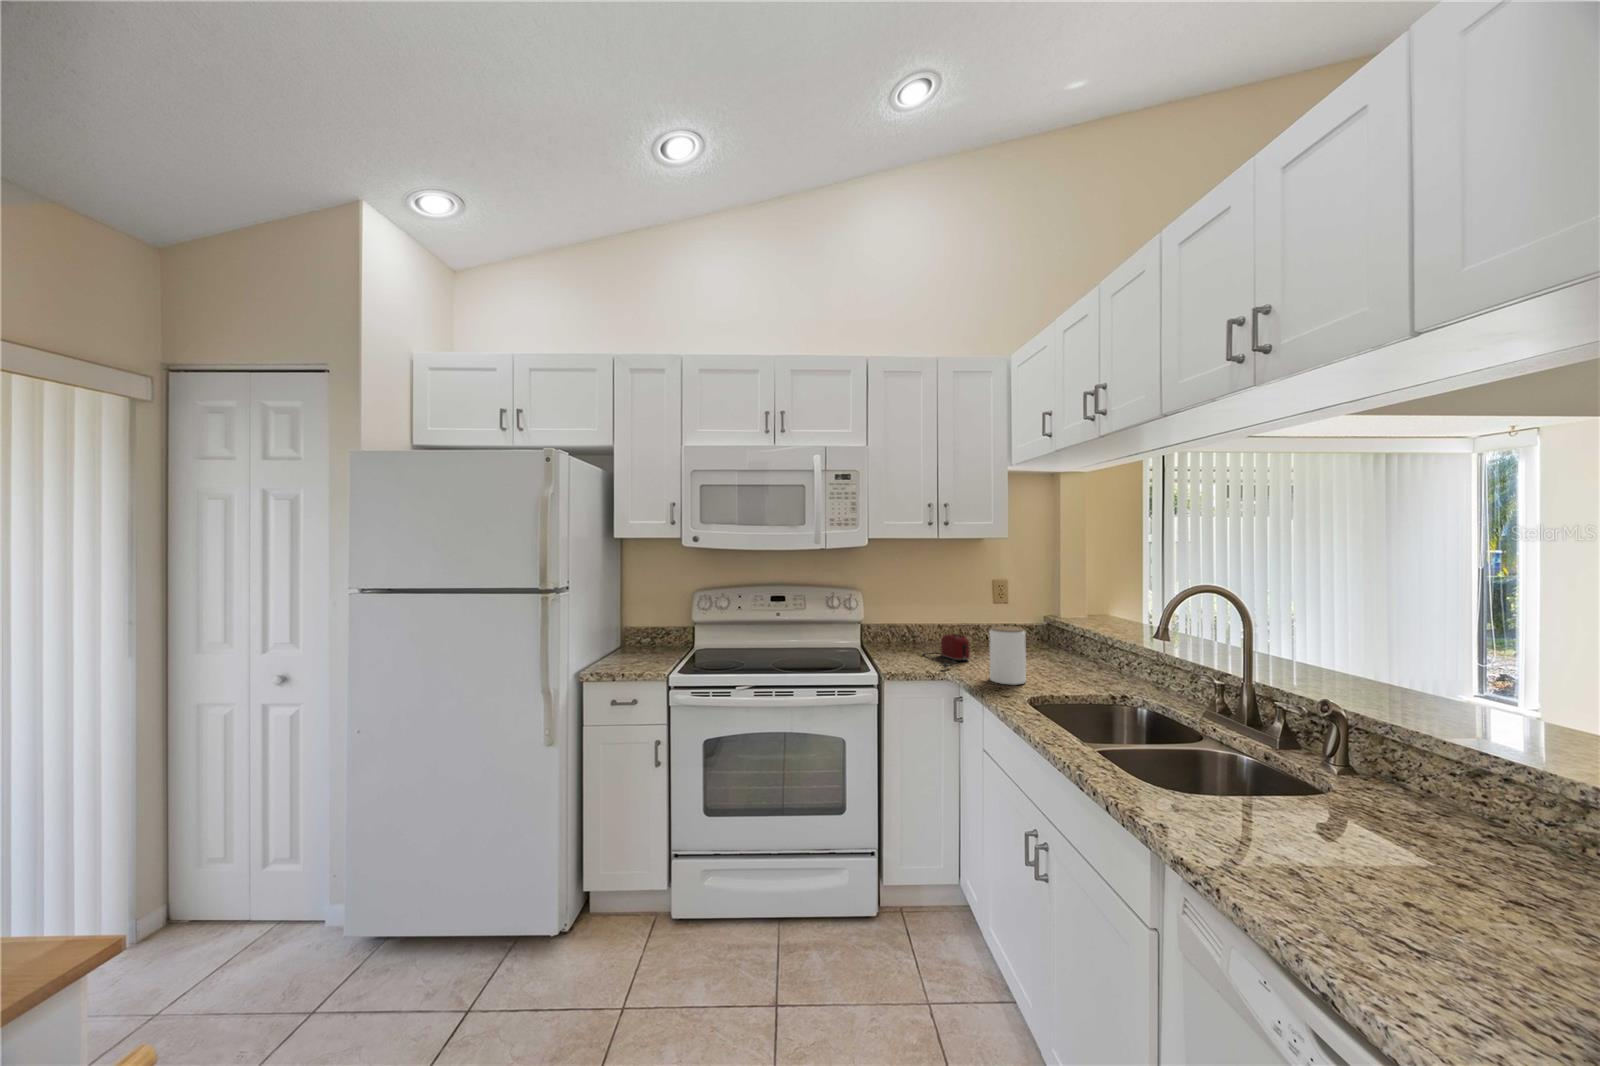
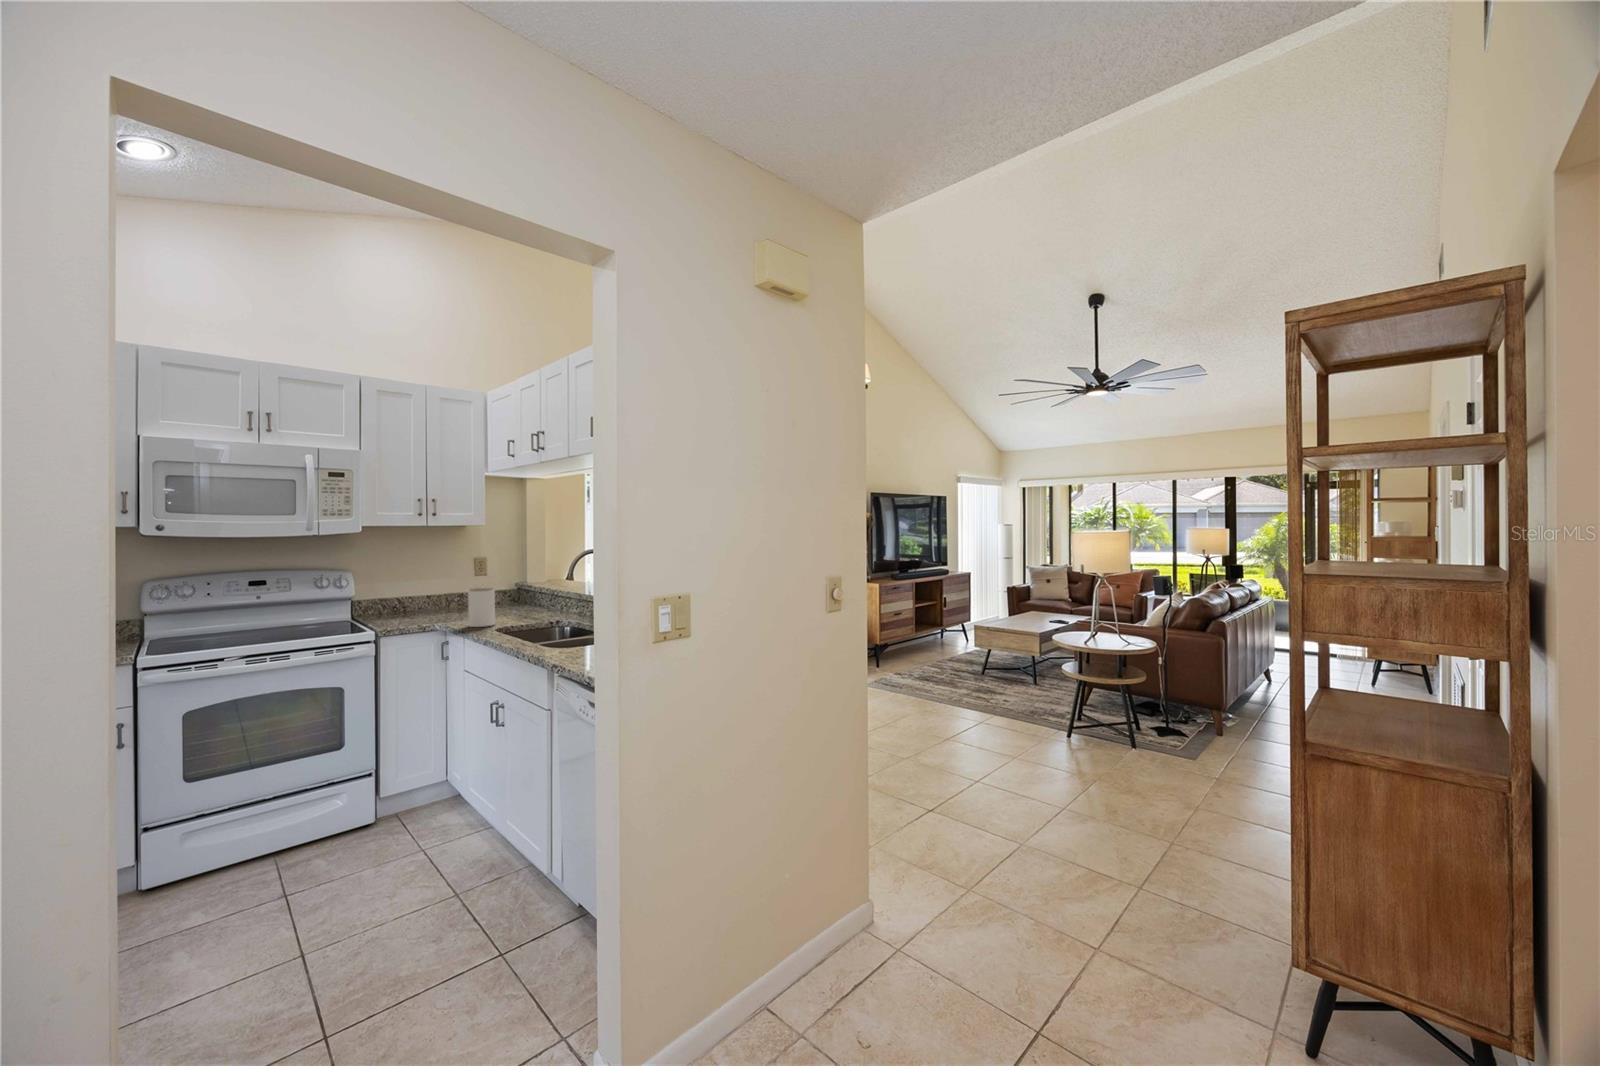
toaster: present [940,634,970,668] -> none [413,600,454,625]

